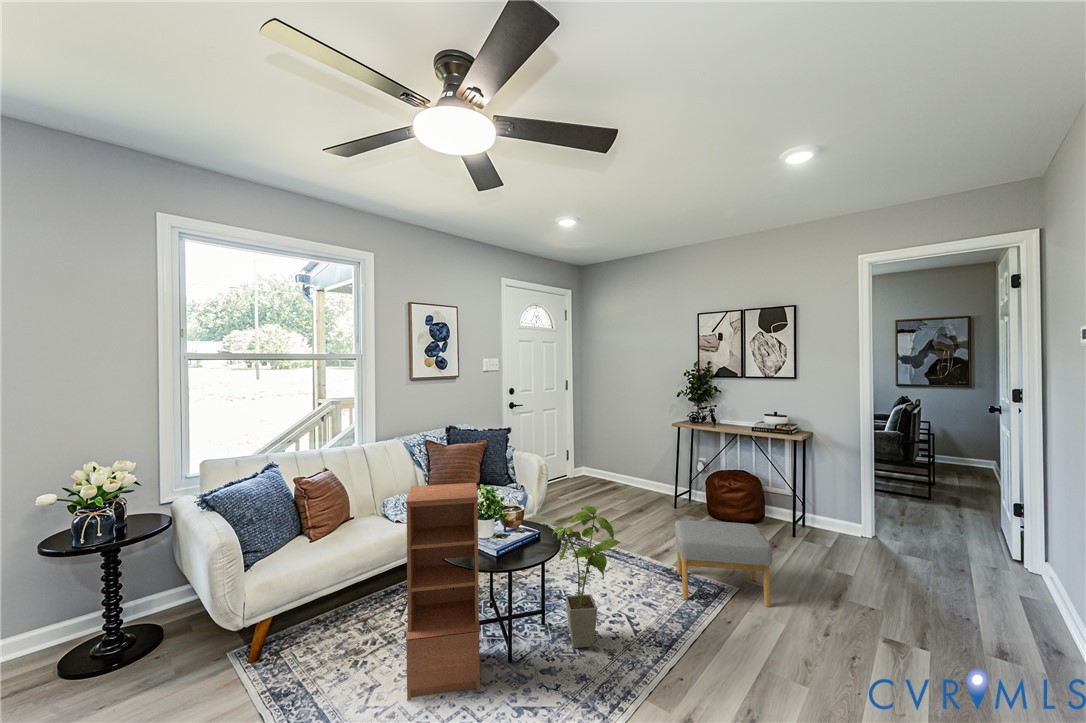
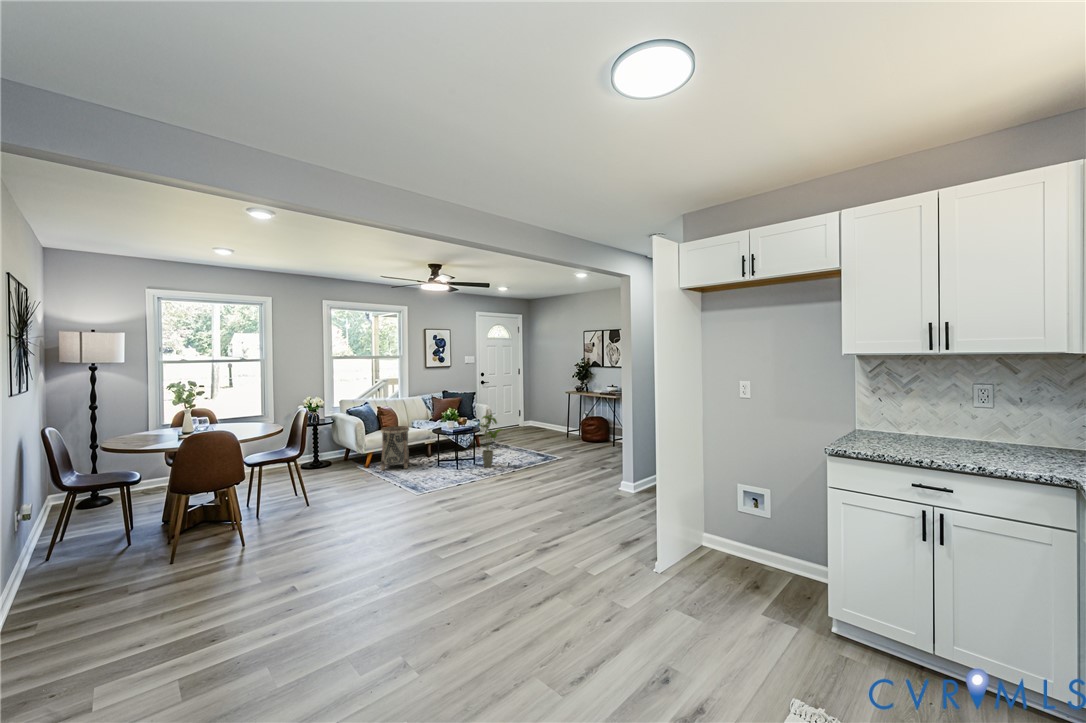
bookcase: present [406,483,480,701] -> none [421,405,448,474]
footstool: present [675,520,773,607] -> none [537,430,576,461]
basket: none [290,529,373,671] -> present [381,426,409,470]

